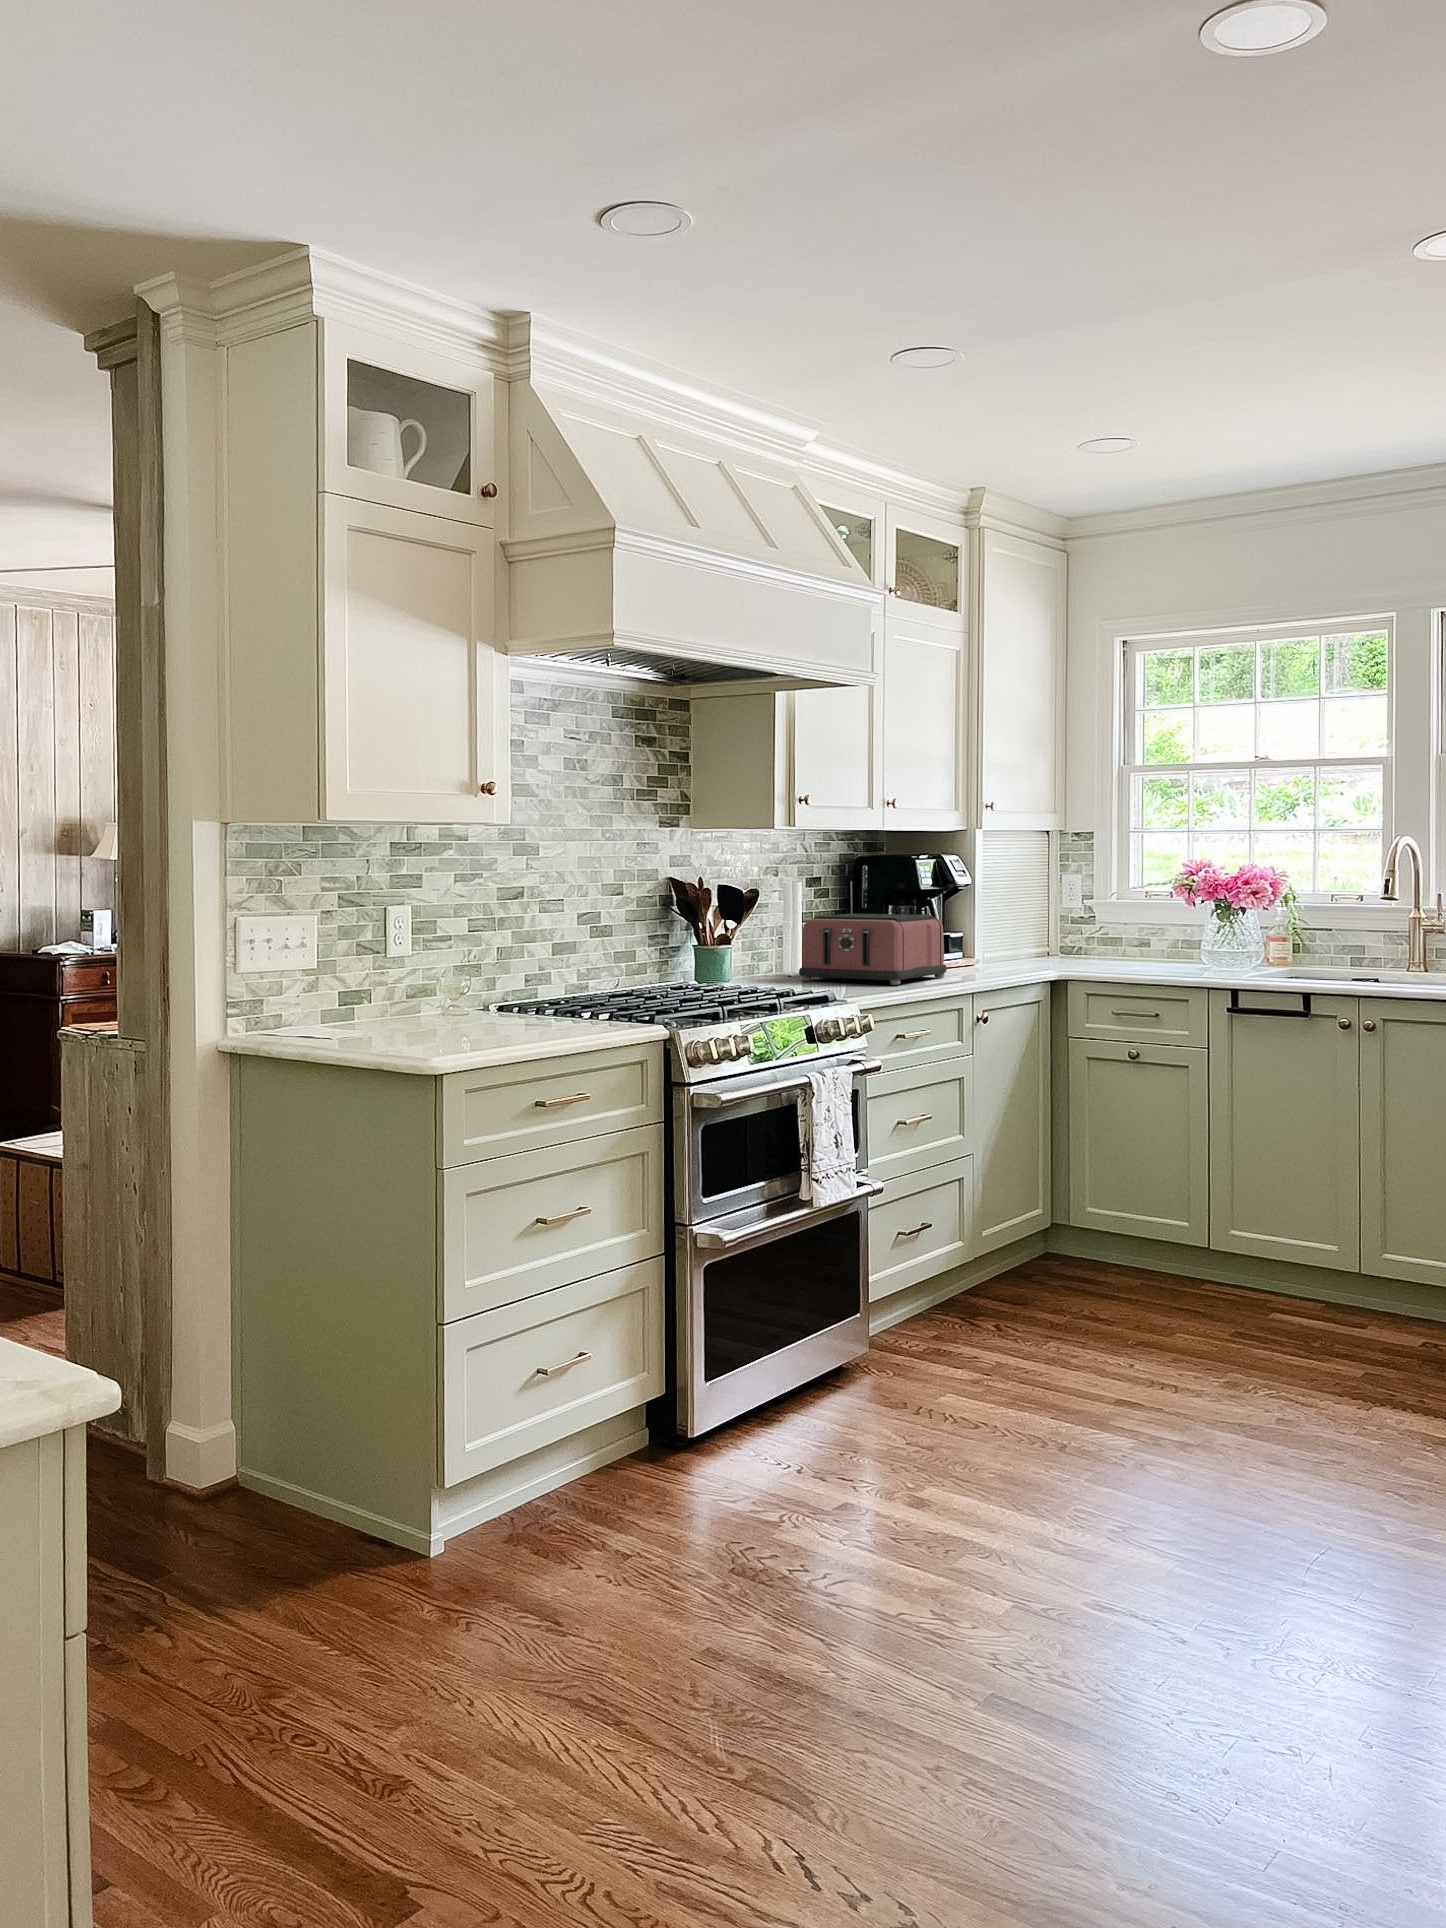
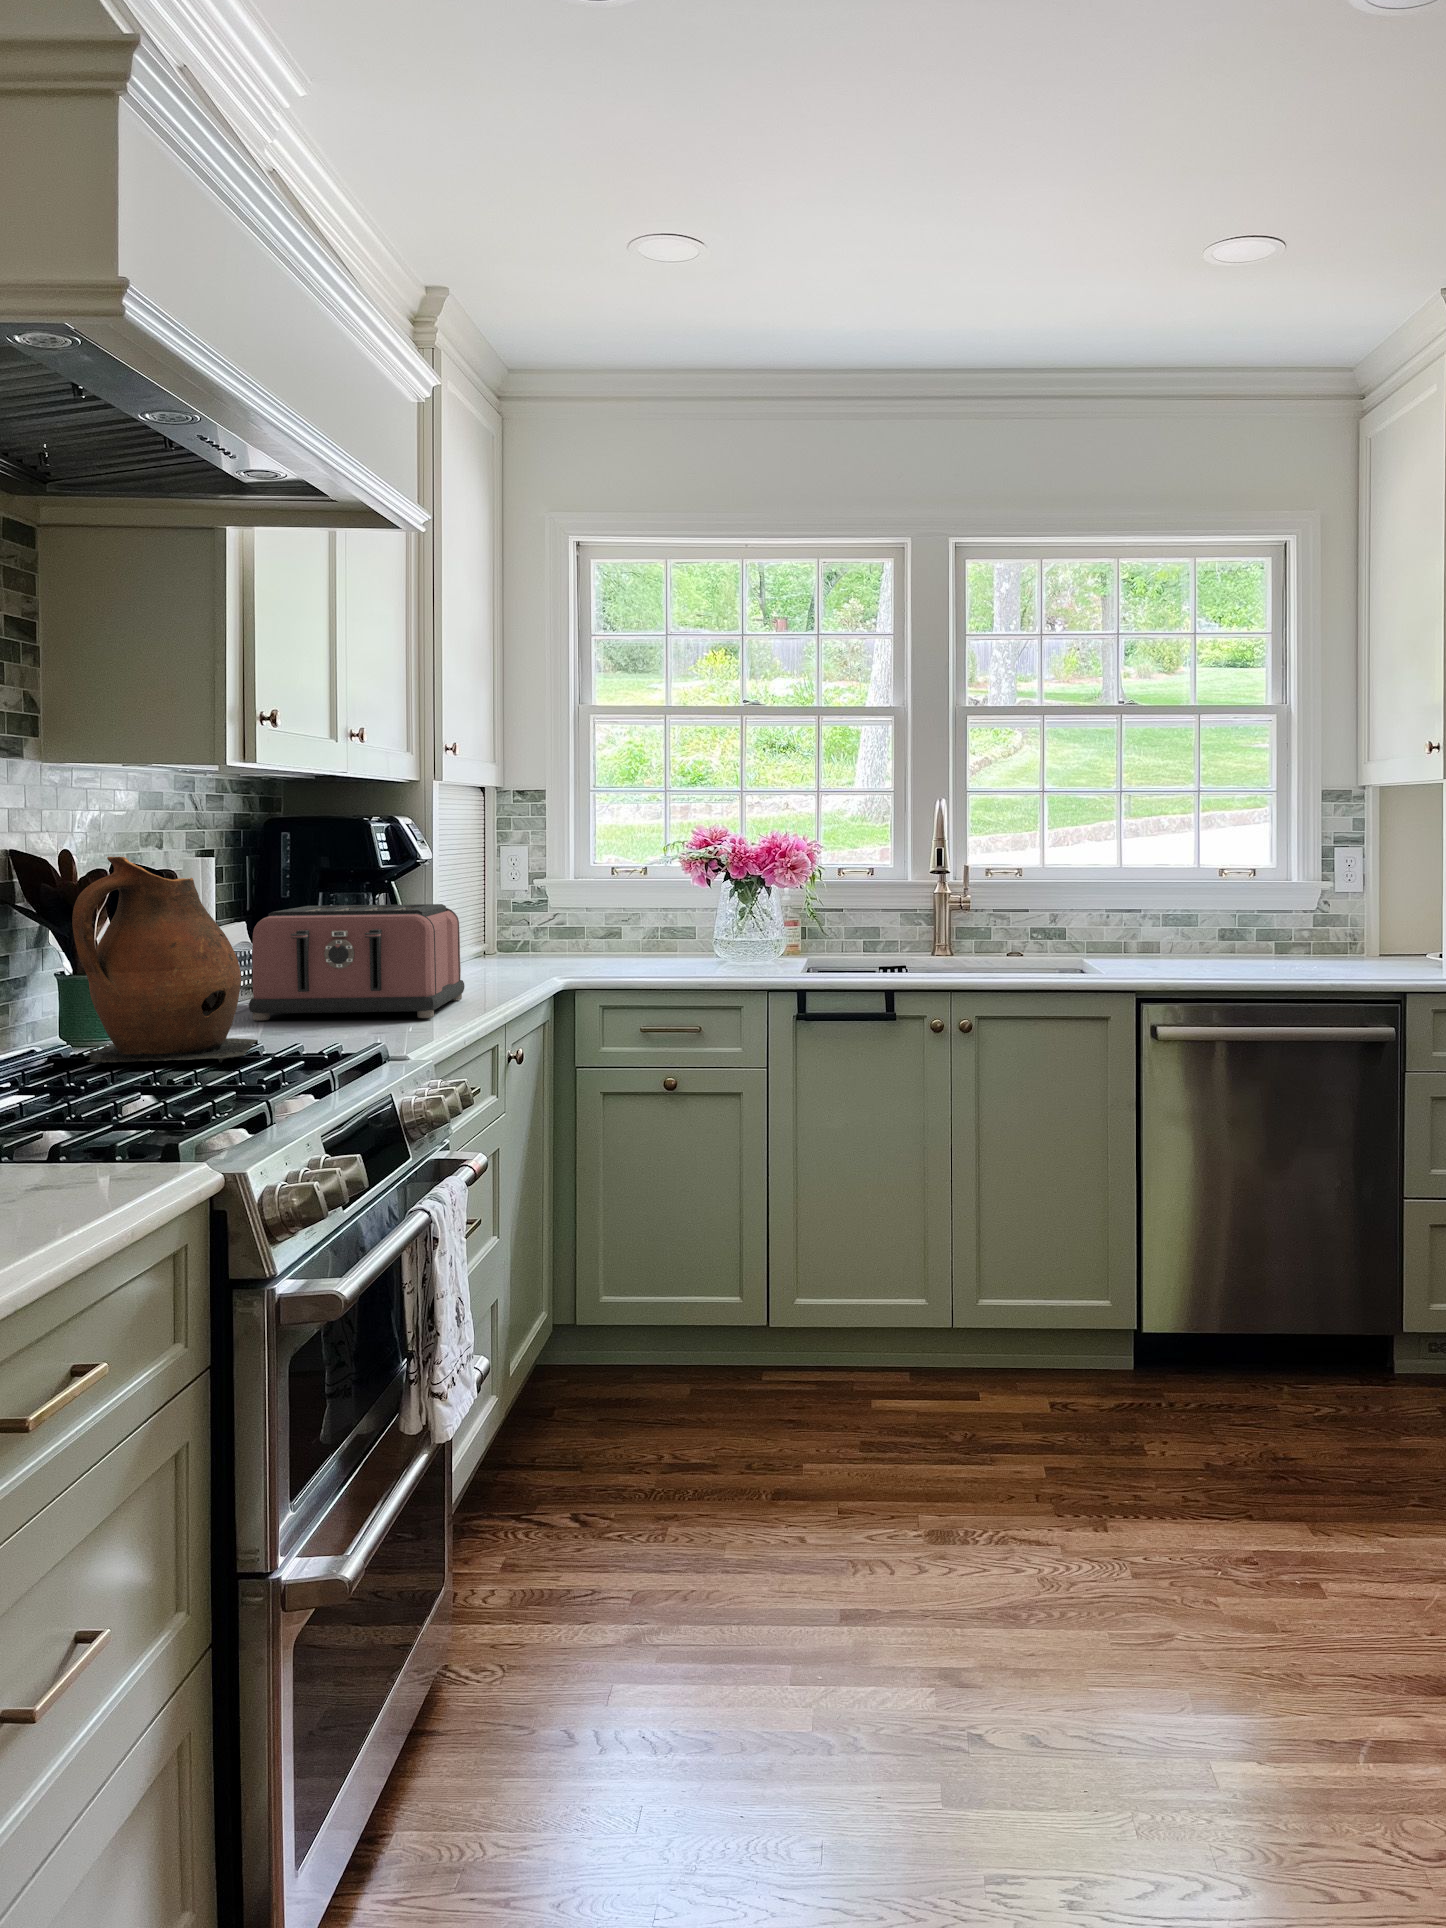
ceramic pitcher: none [676,883,778,996] -> present [72,857,258,1063]

